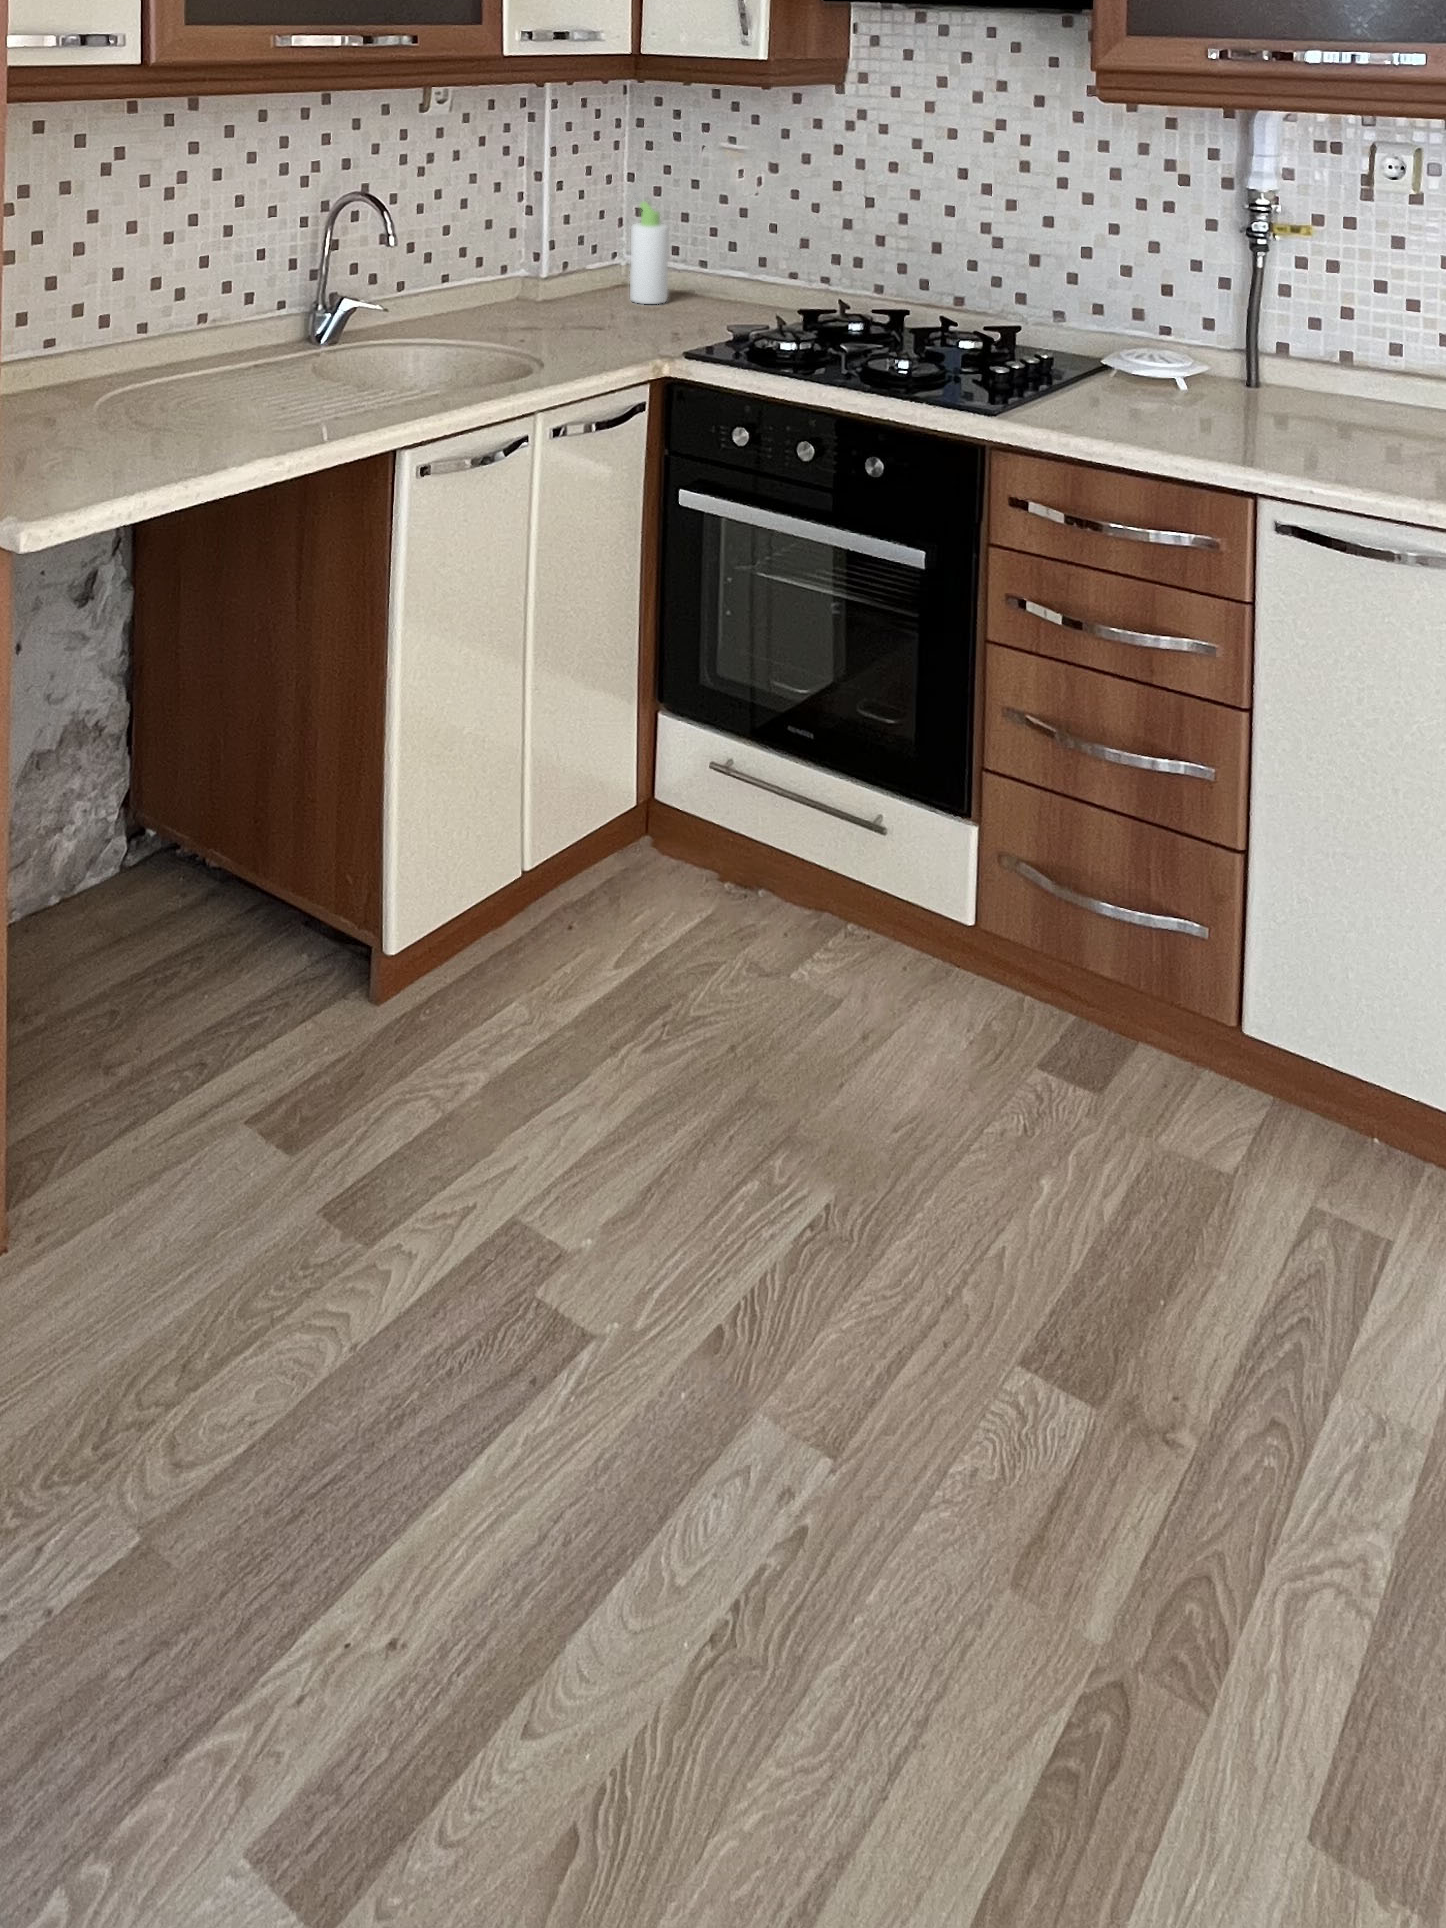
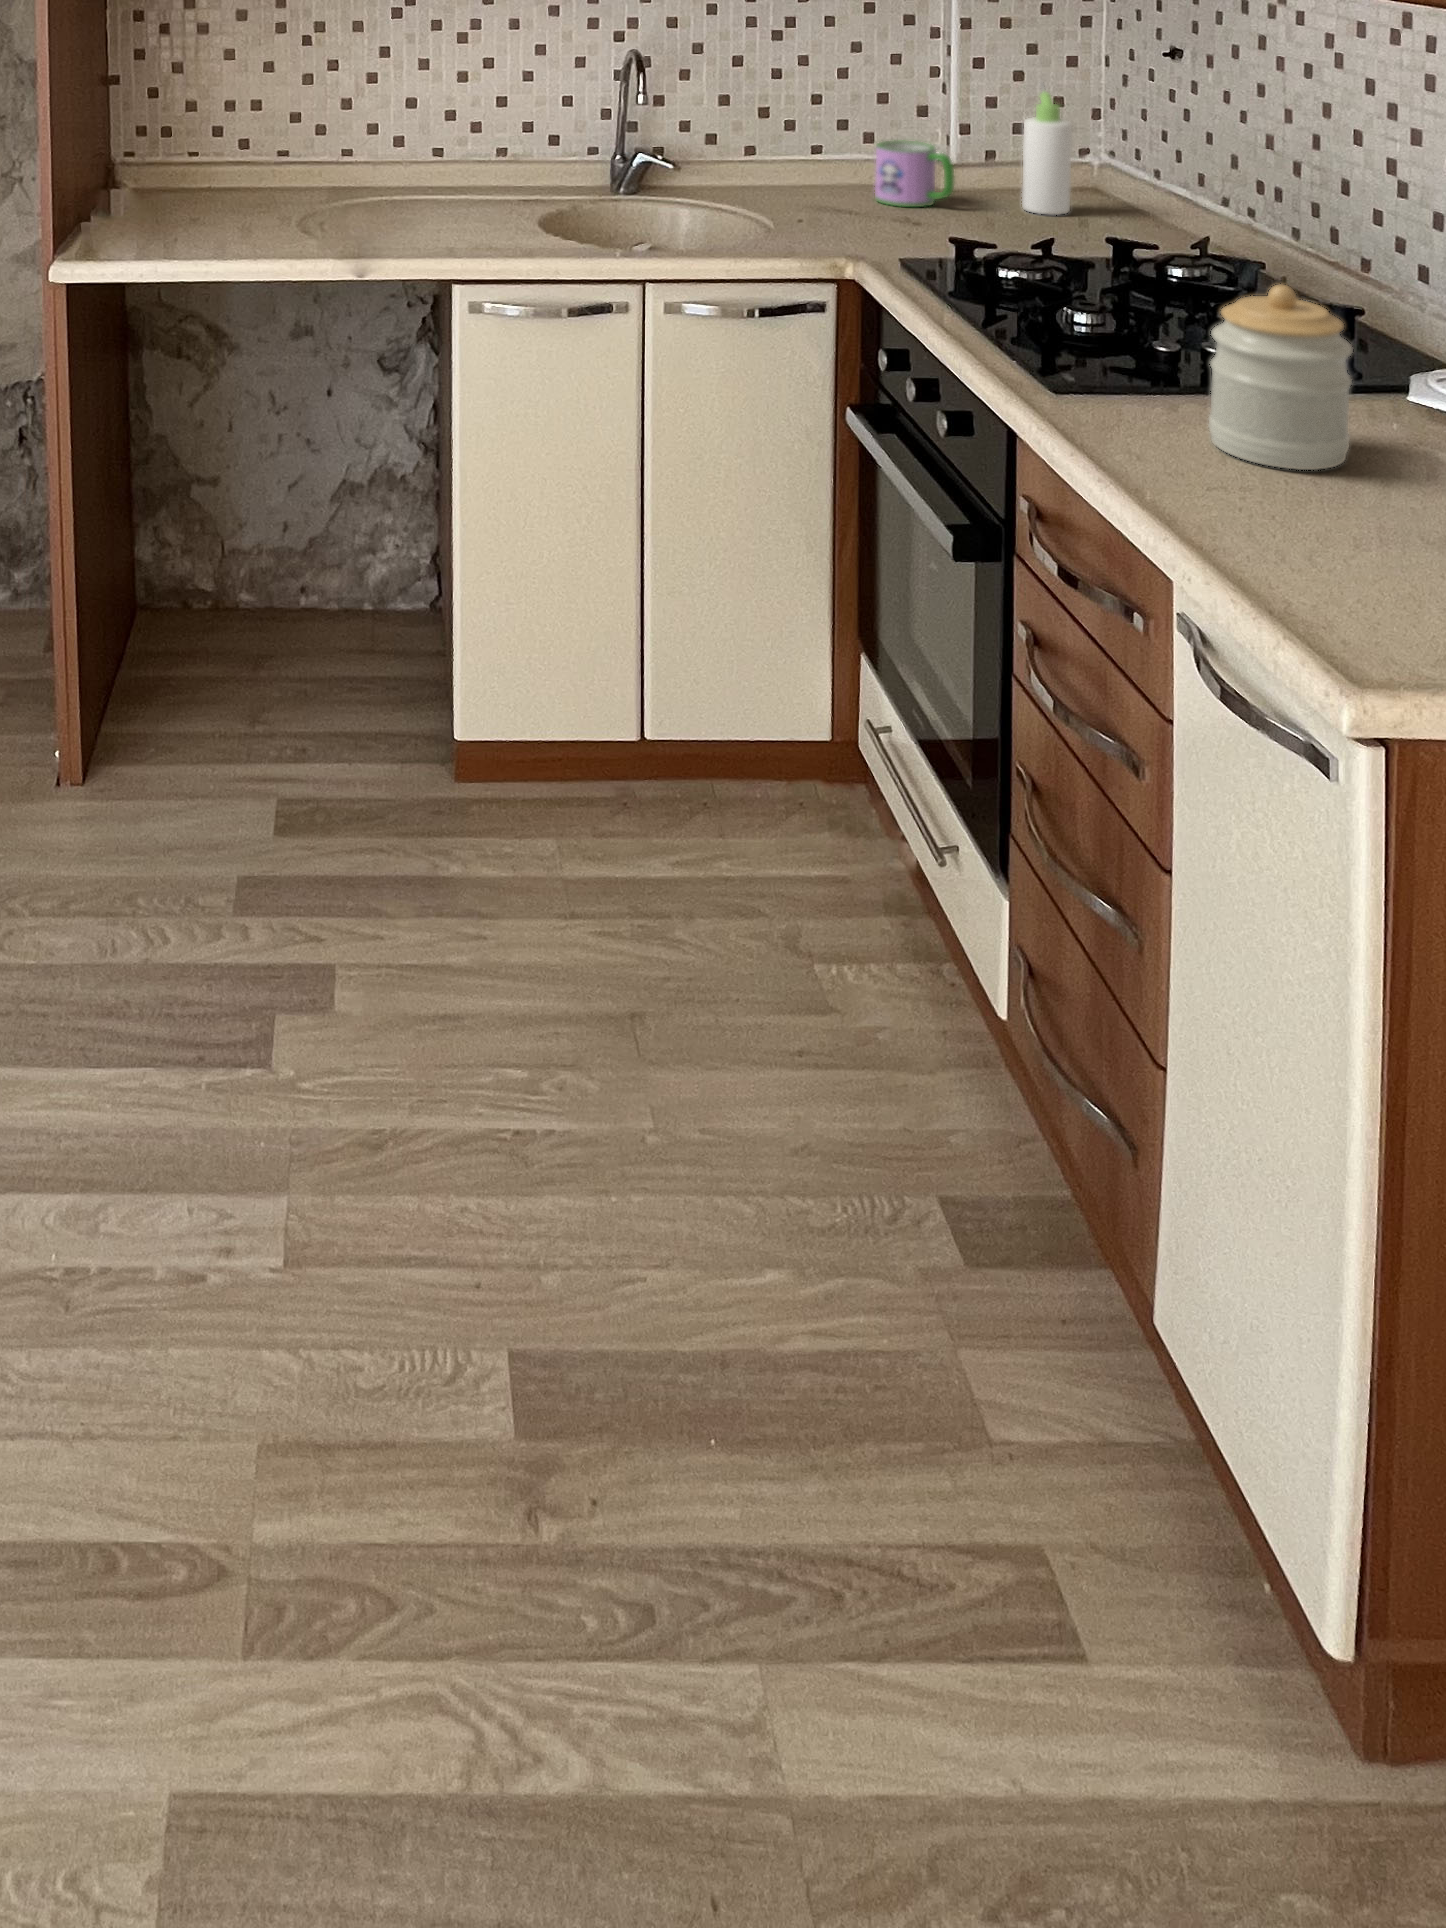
mug: none [529,257,600,316] -> present [875,140,954,207]
jar: none [1132,303,1224,427] -> present [1209,285,1353,470]

